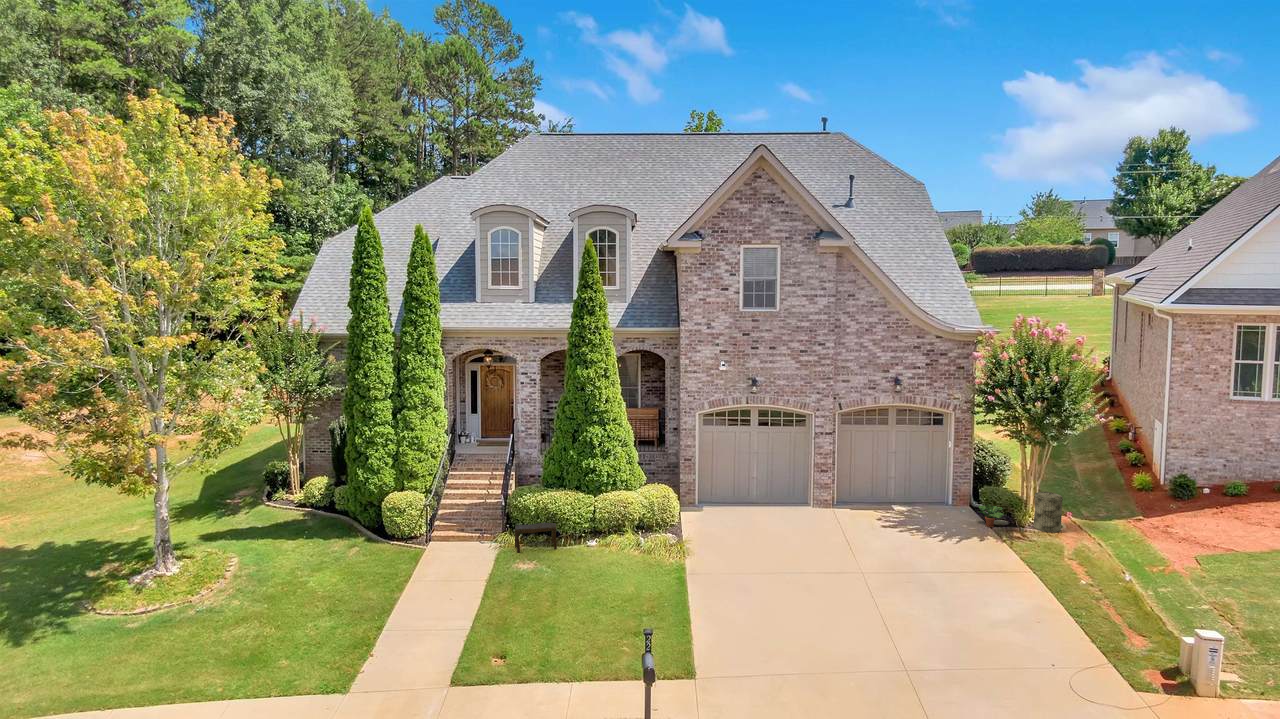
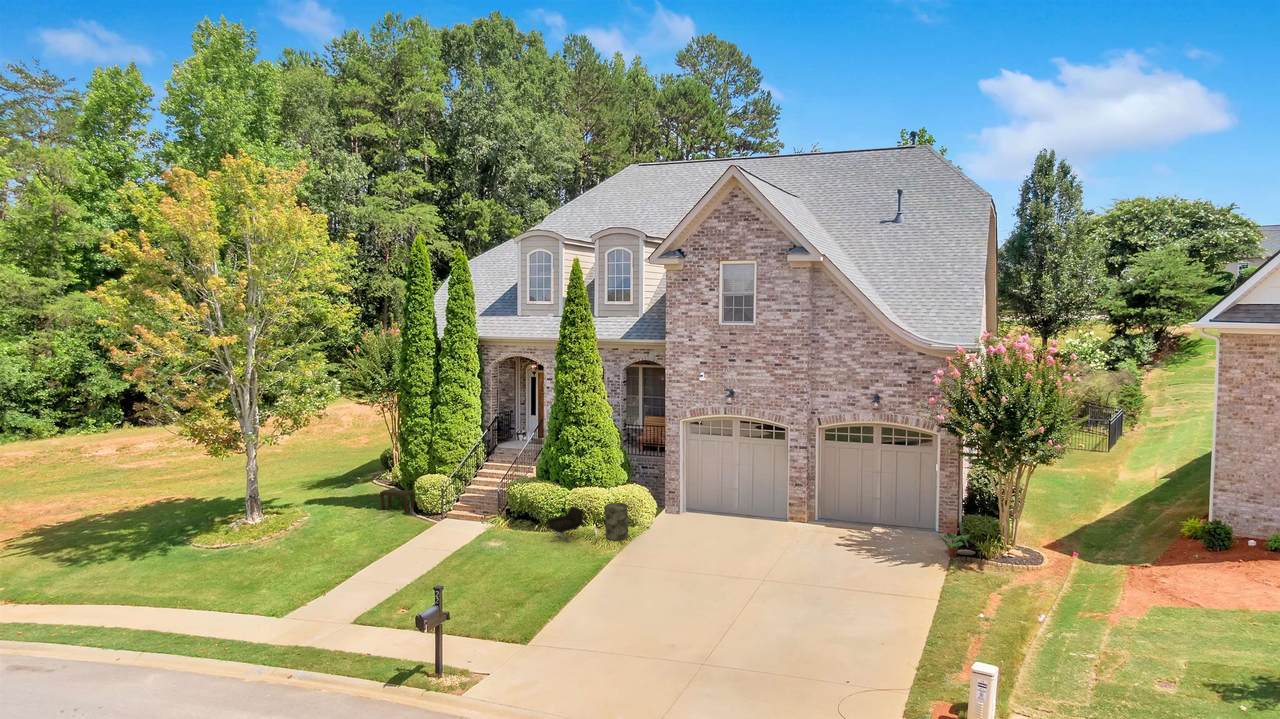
trash can: present [1033,492,1063,532] -> present [604,503,628,541]
lounge chair: none [582,515,626,559] -> present [547,506,583,541]
bench: present [515,523,557,553] -> present [380,489,414,512]

